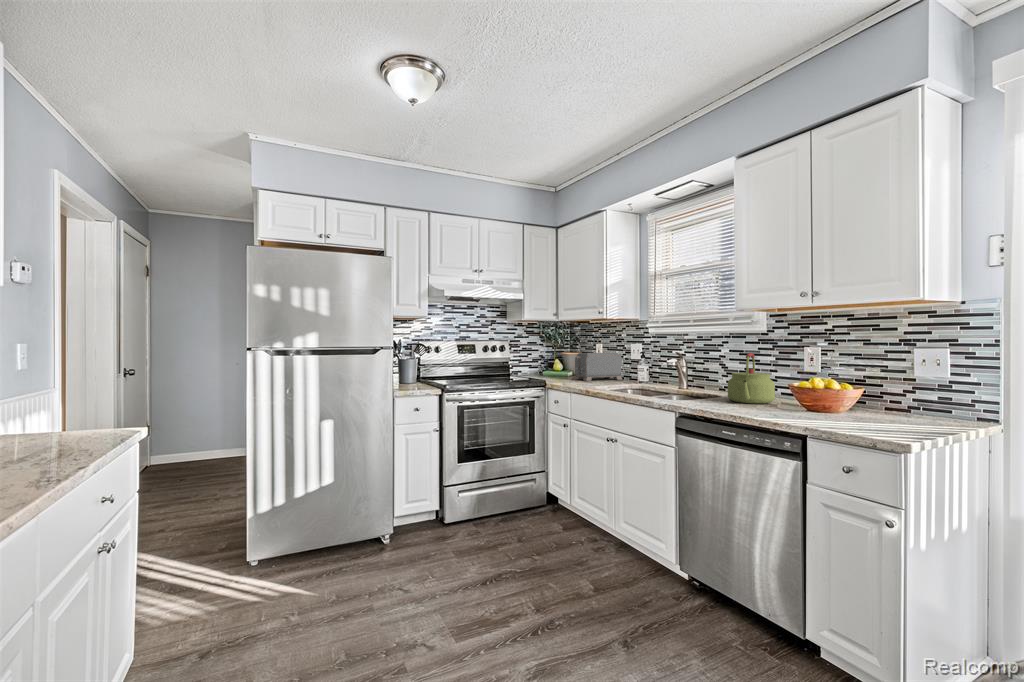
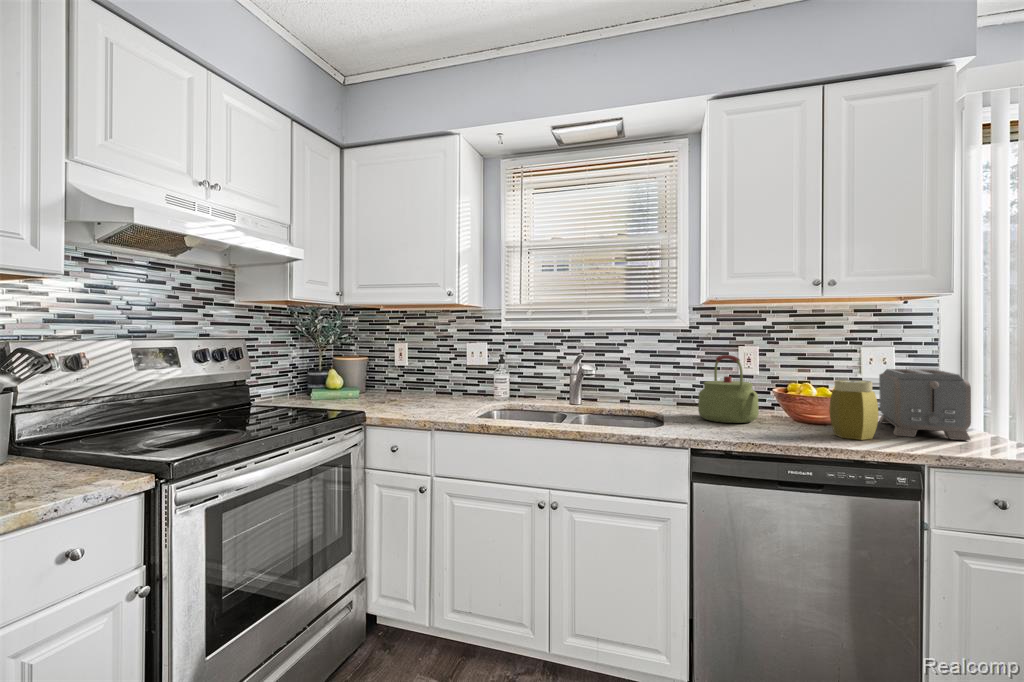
toaster: present [575,353,622,381] -> present [879,369,971,440]
jar: none [778,372,815,418] -> present [829,380,878,440]

